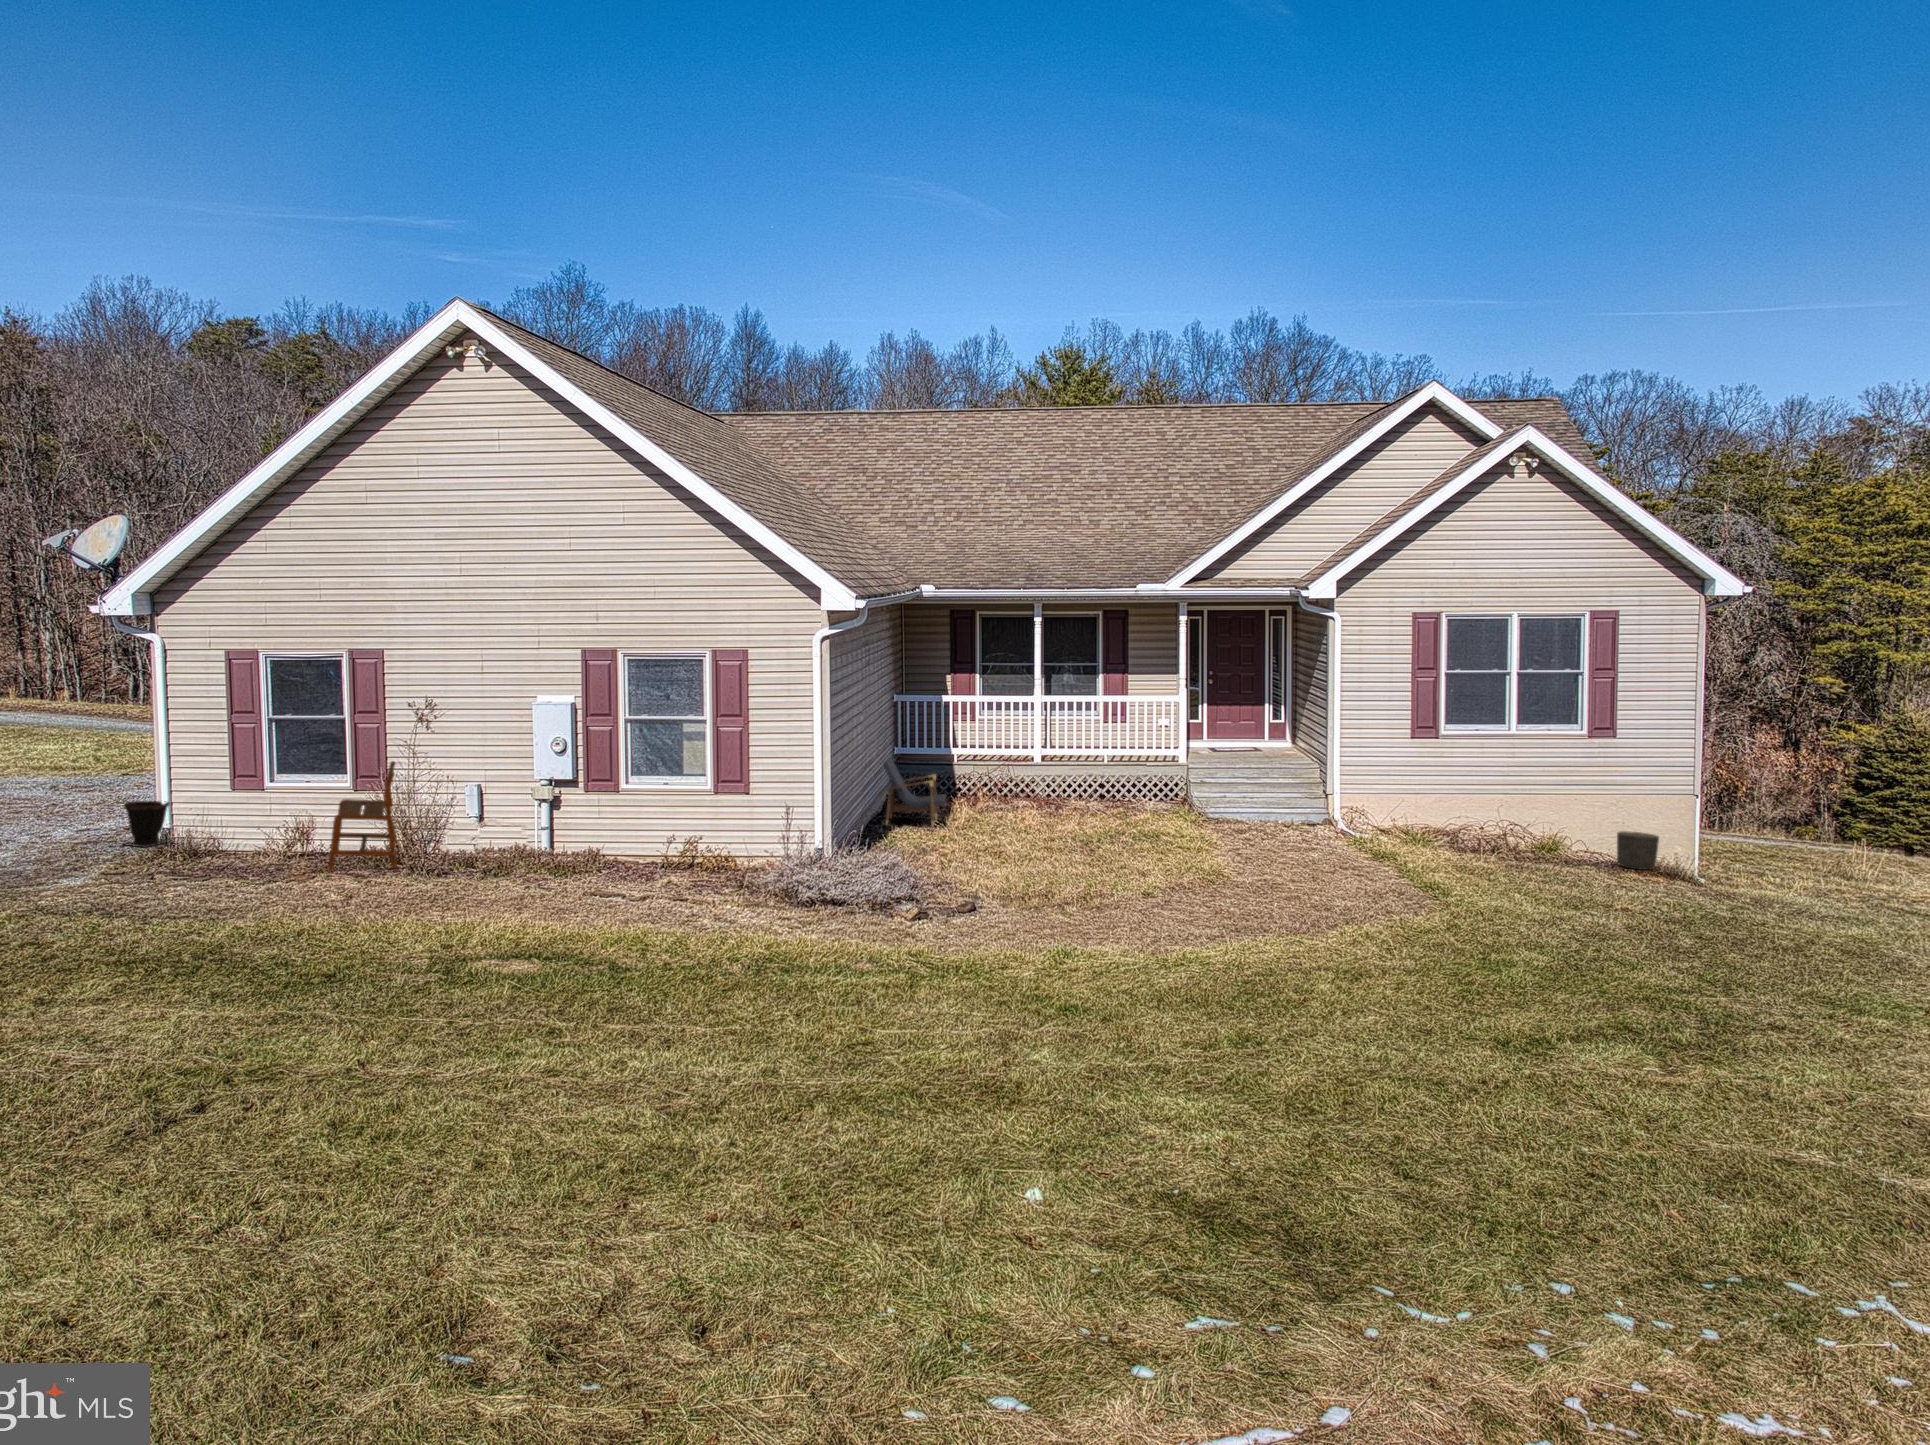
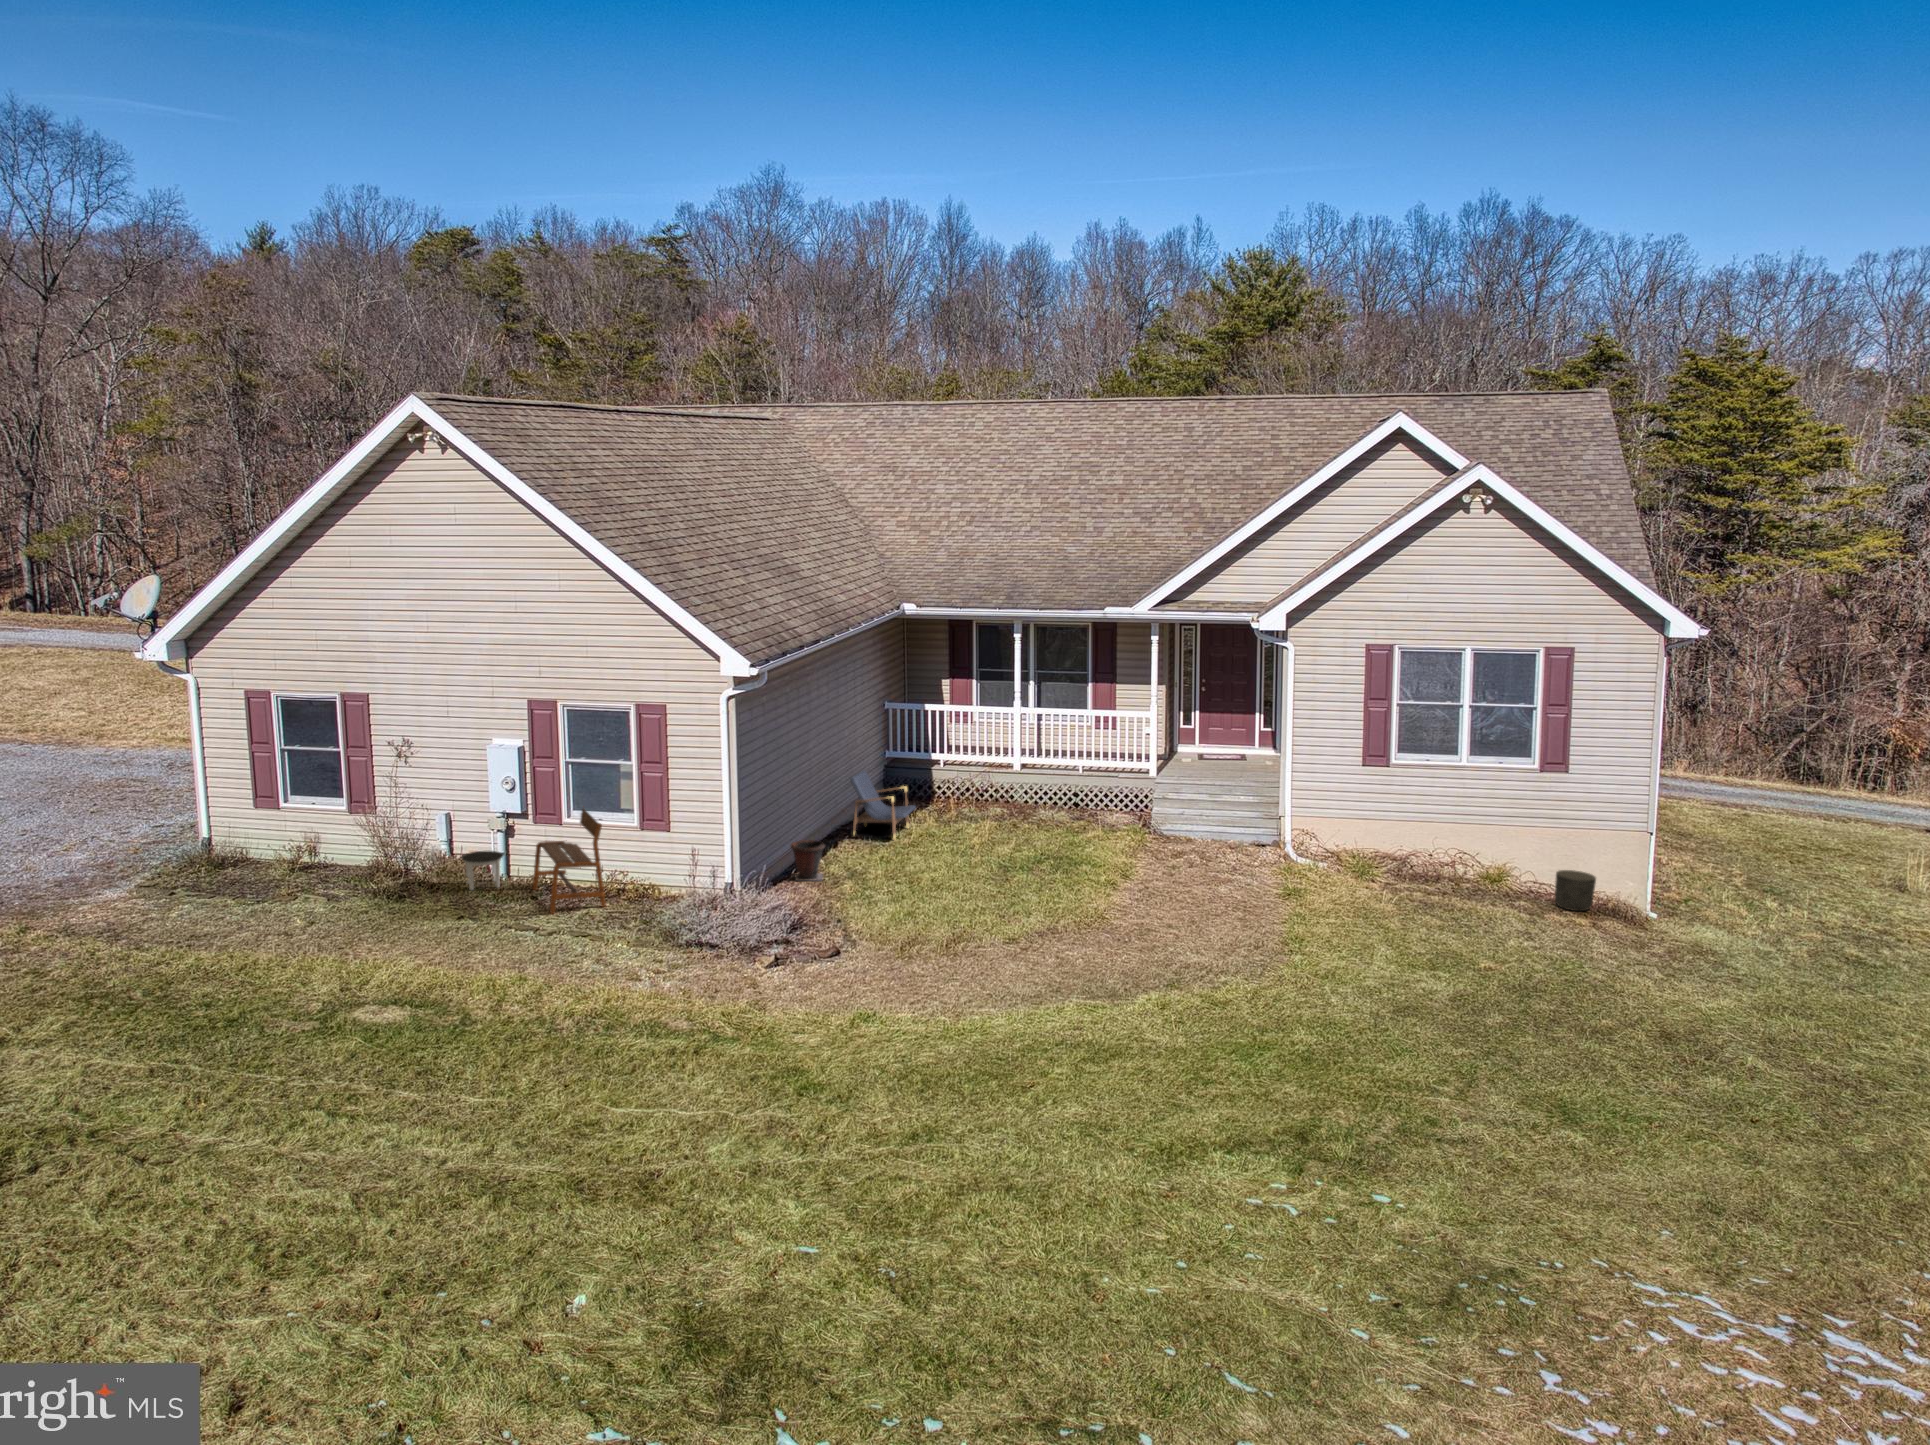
bench: present [328,761,397,872] -> present [533,809,606,914]
bucket: present [124,801,170,848] -> present [791,840,825,881]
round table: none [501,826,549,868] -> present [461,851,503,890]

